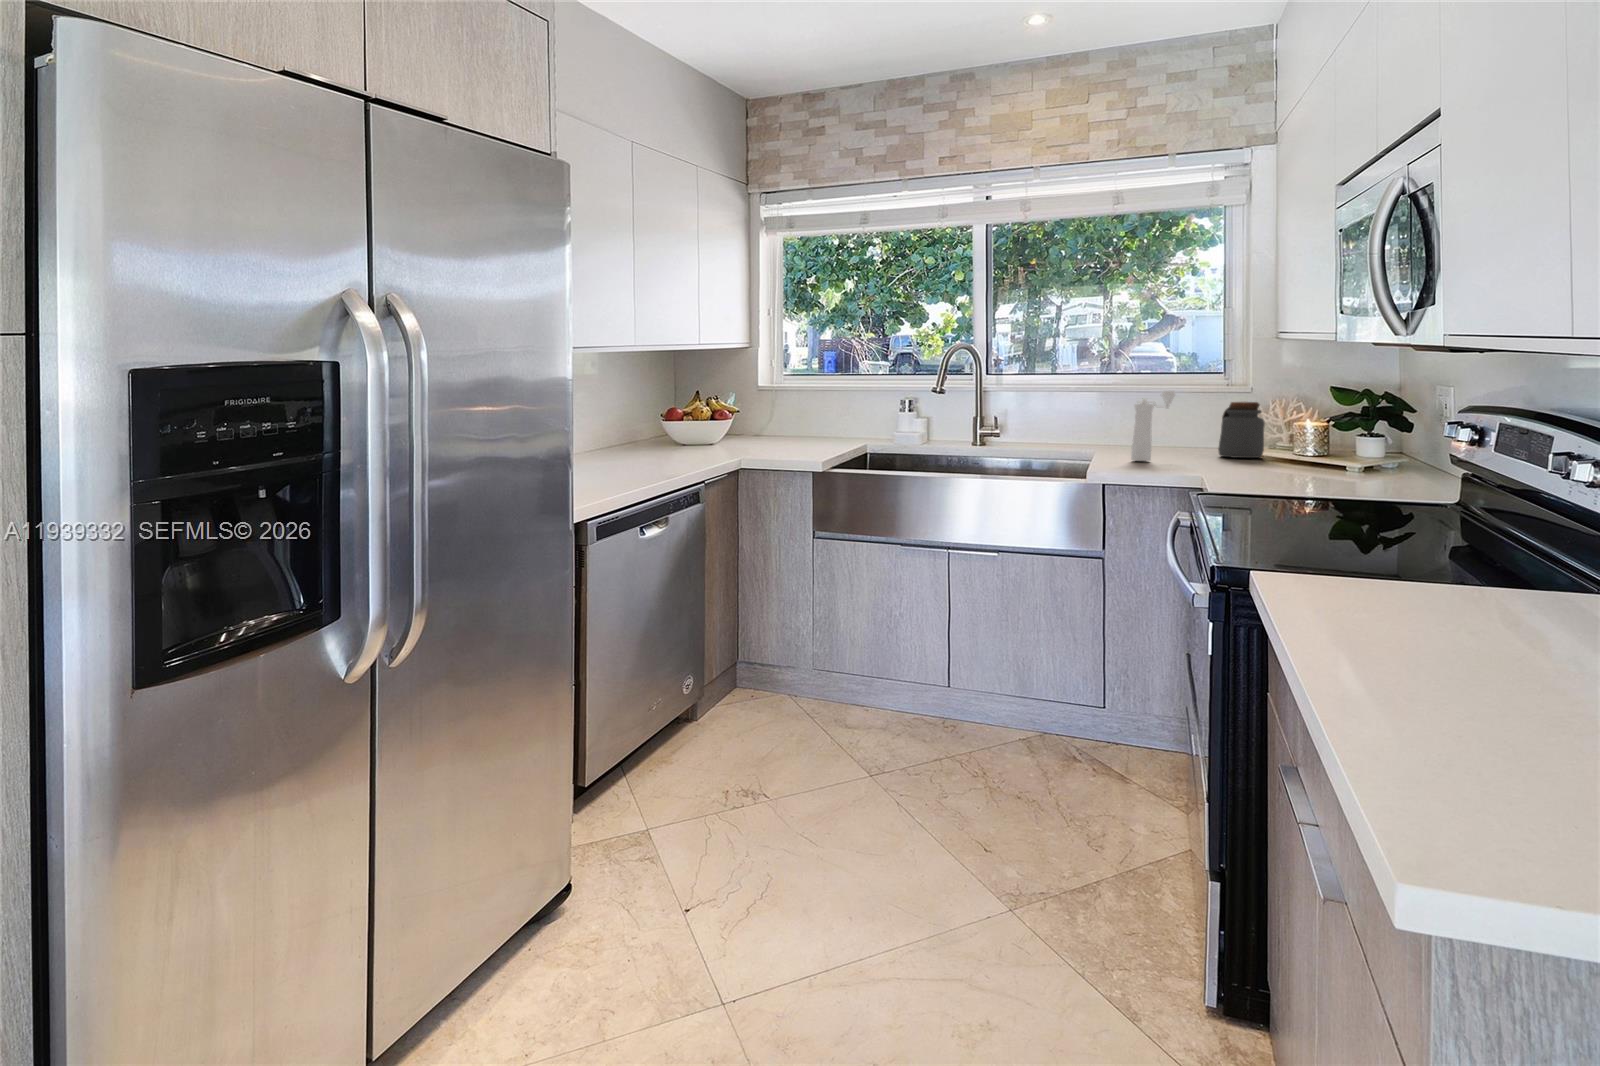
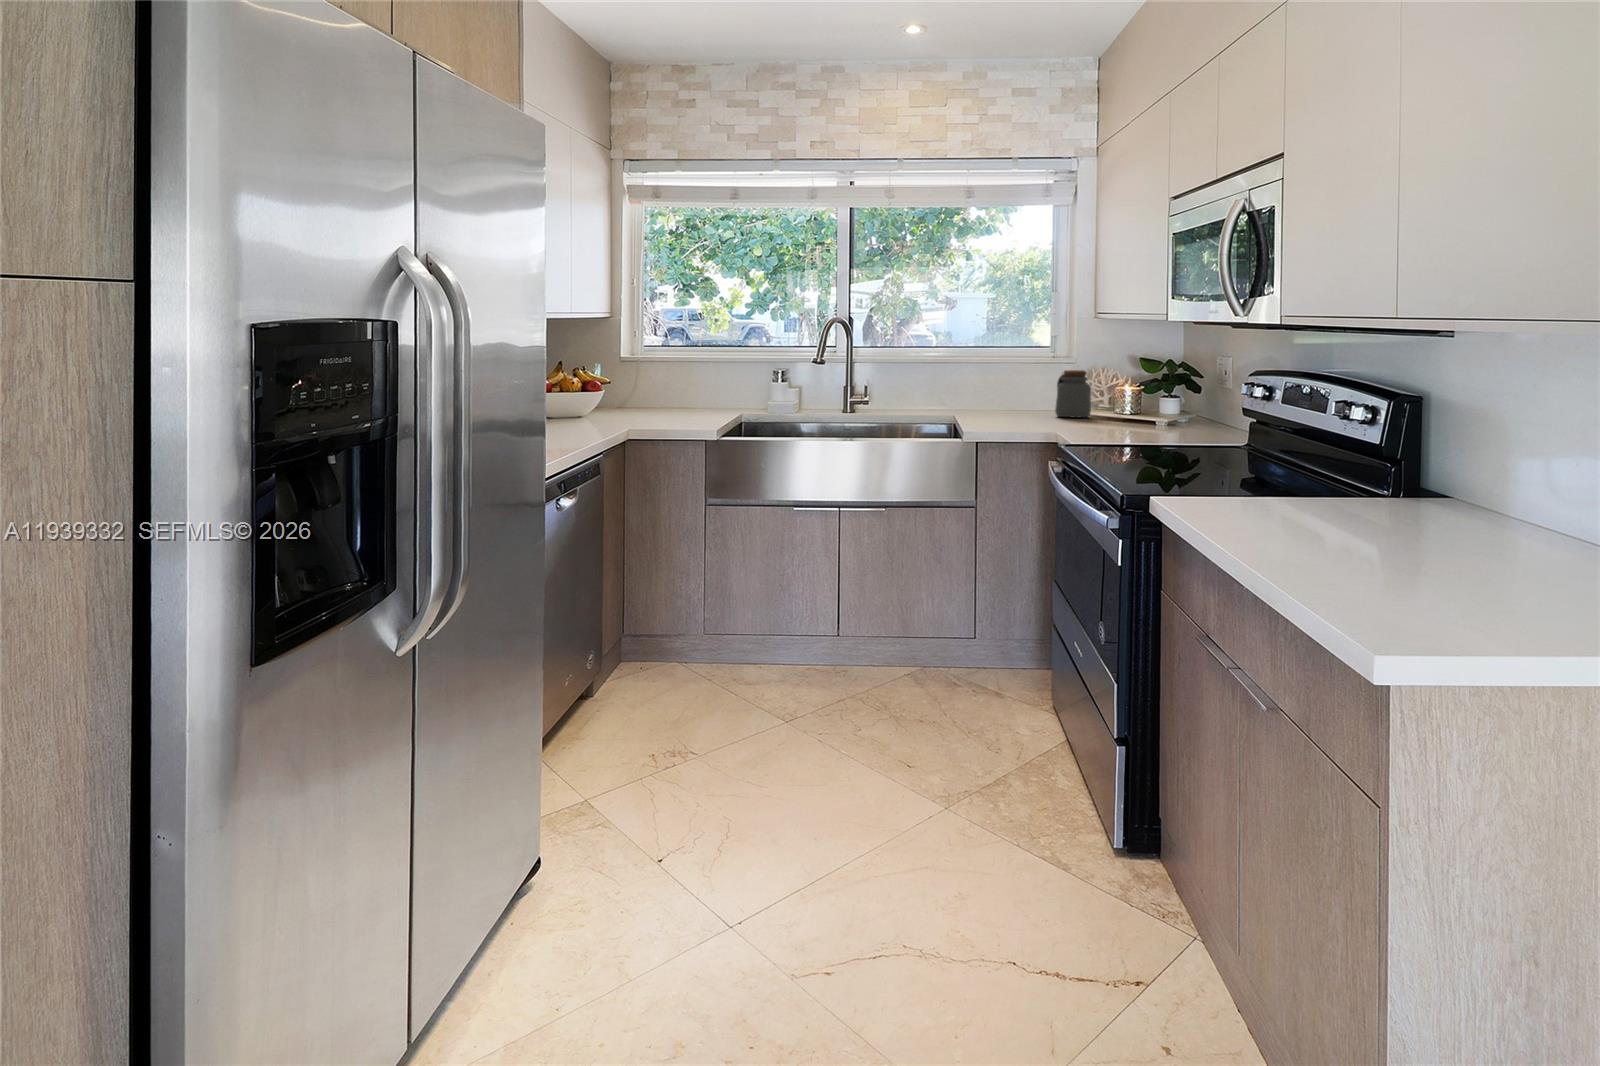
pepper mill: present [1131,391,1176,461] -> none [992,361,1024,421]

